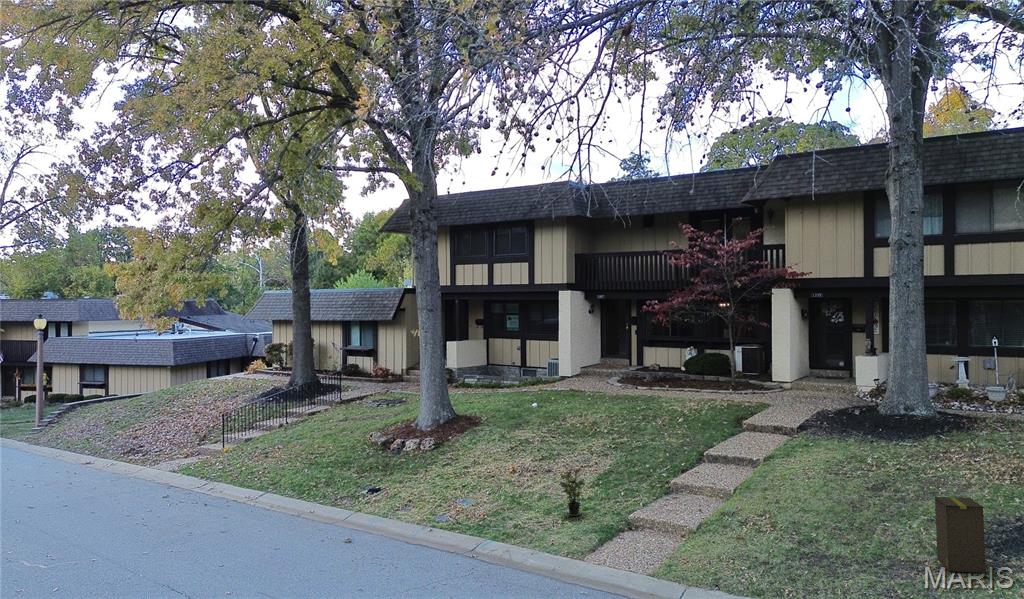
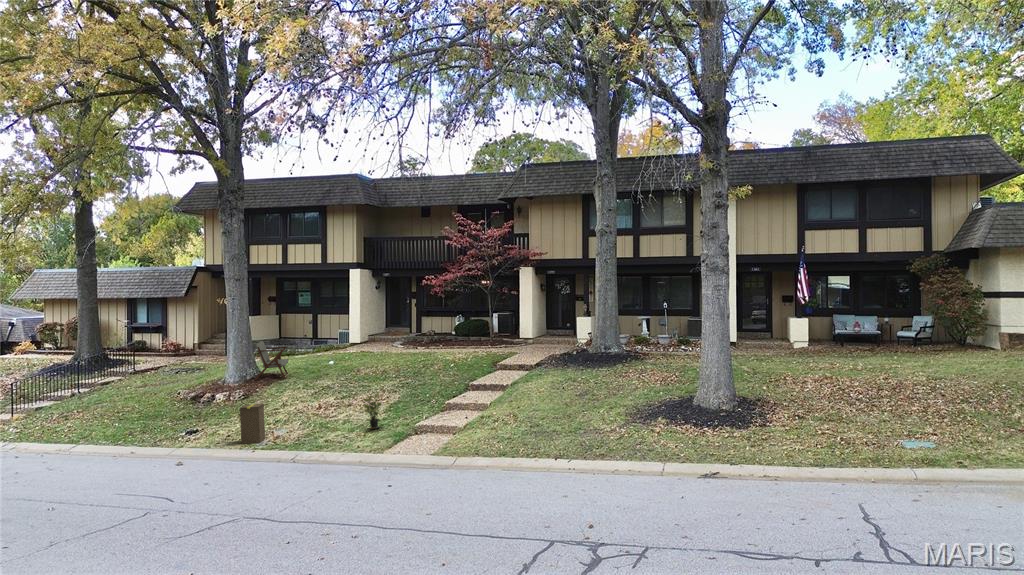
lounge chair: none [445,378,484,426] -> present [255,341,288,380]
cardboard box: present [935,497,986,573] -> present [240,404,265,444]

